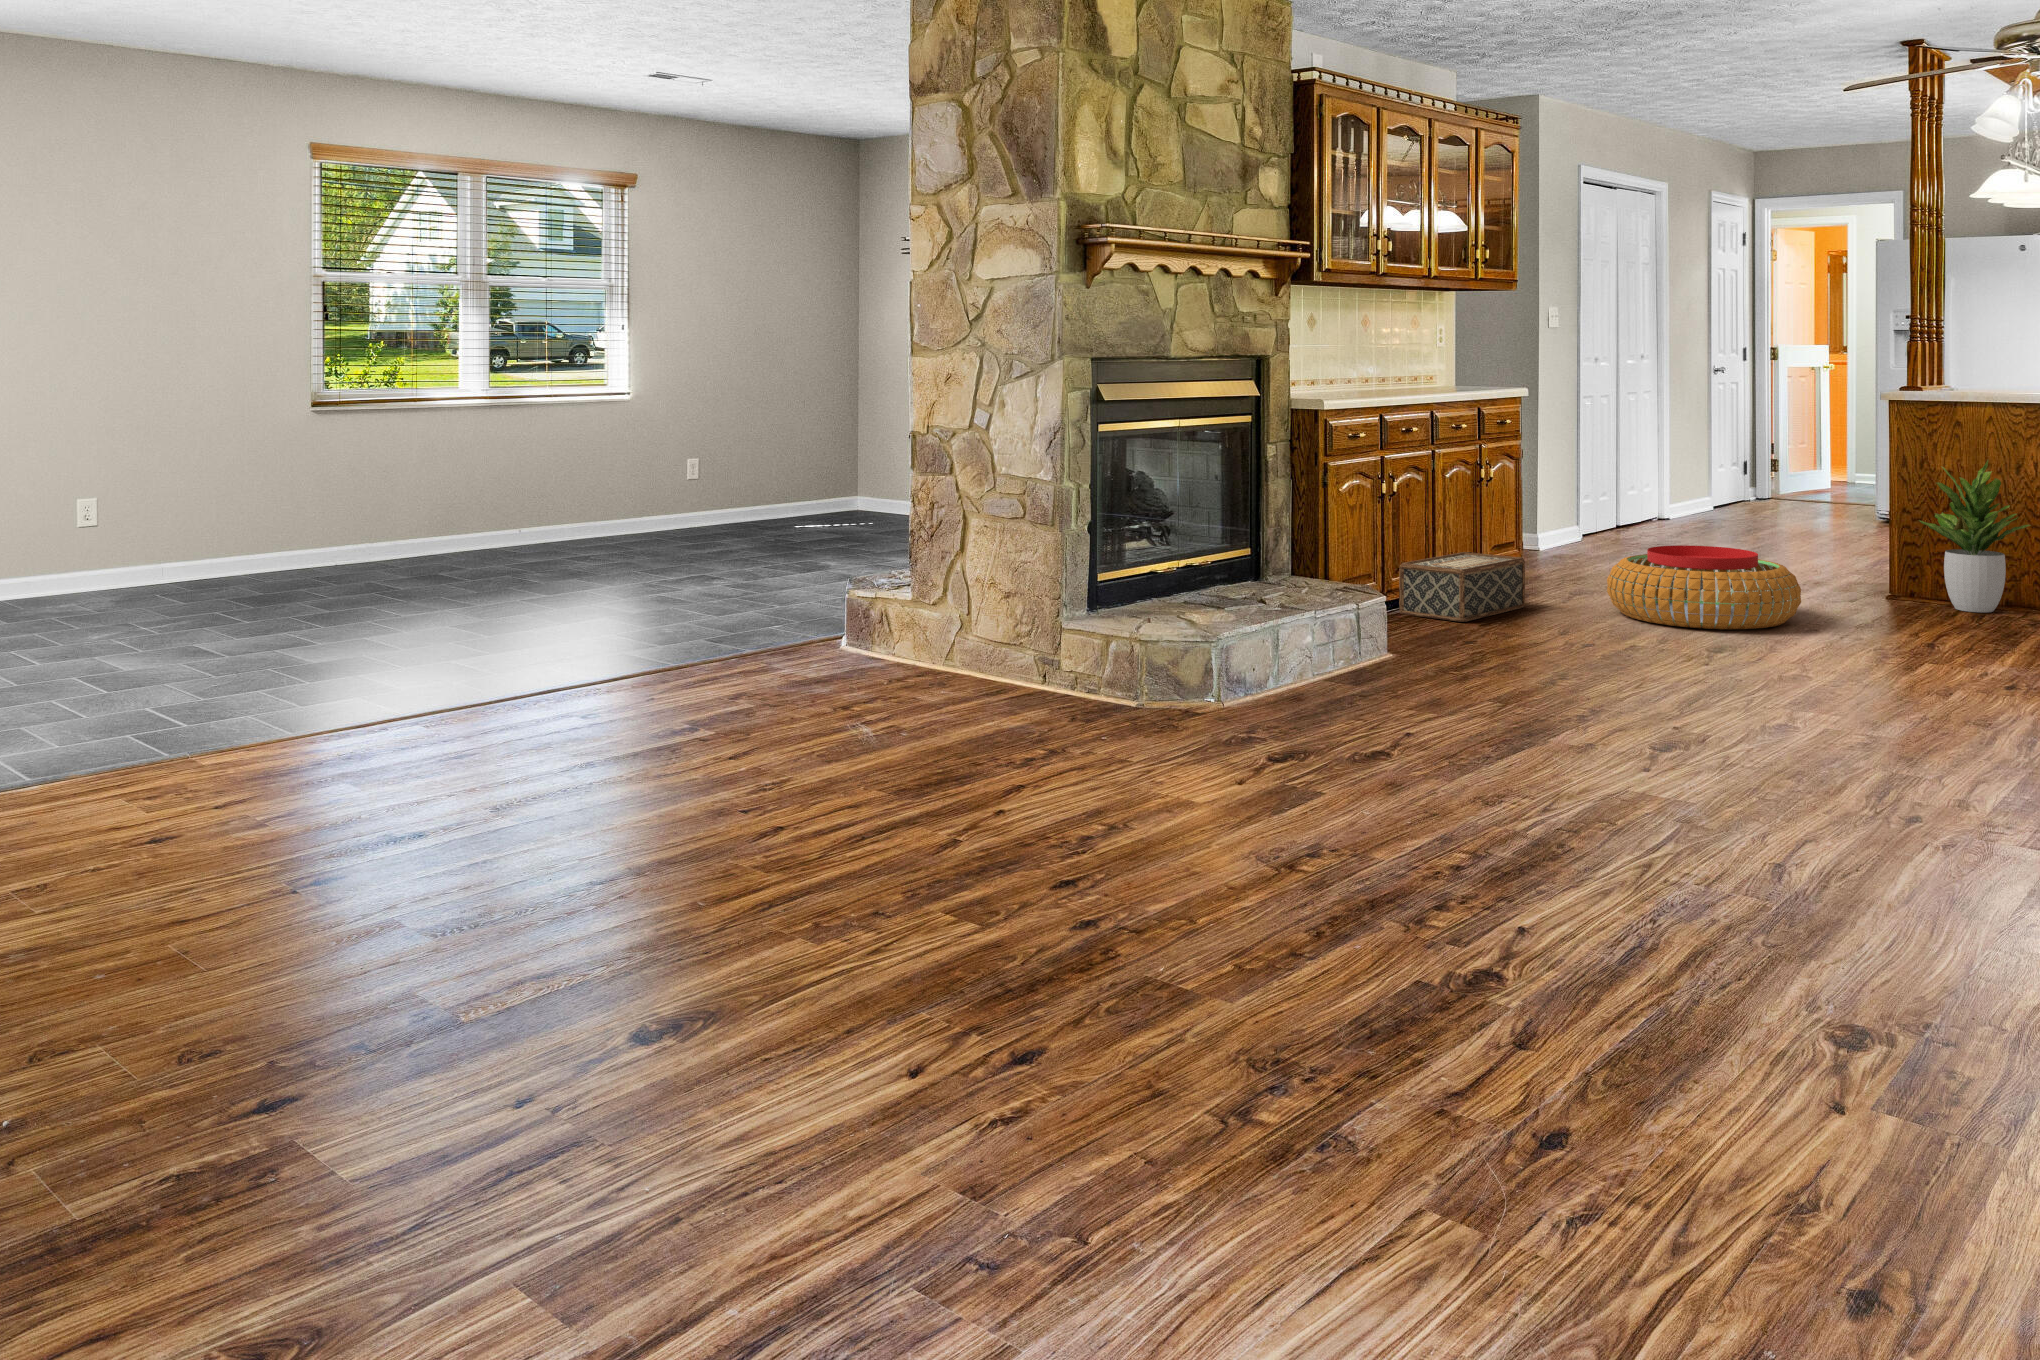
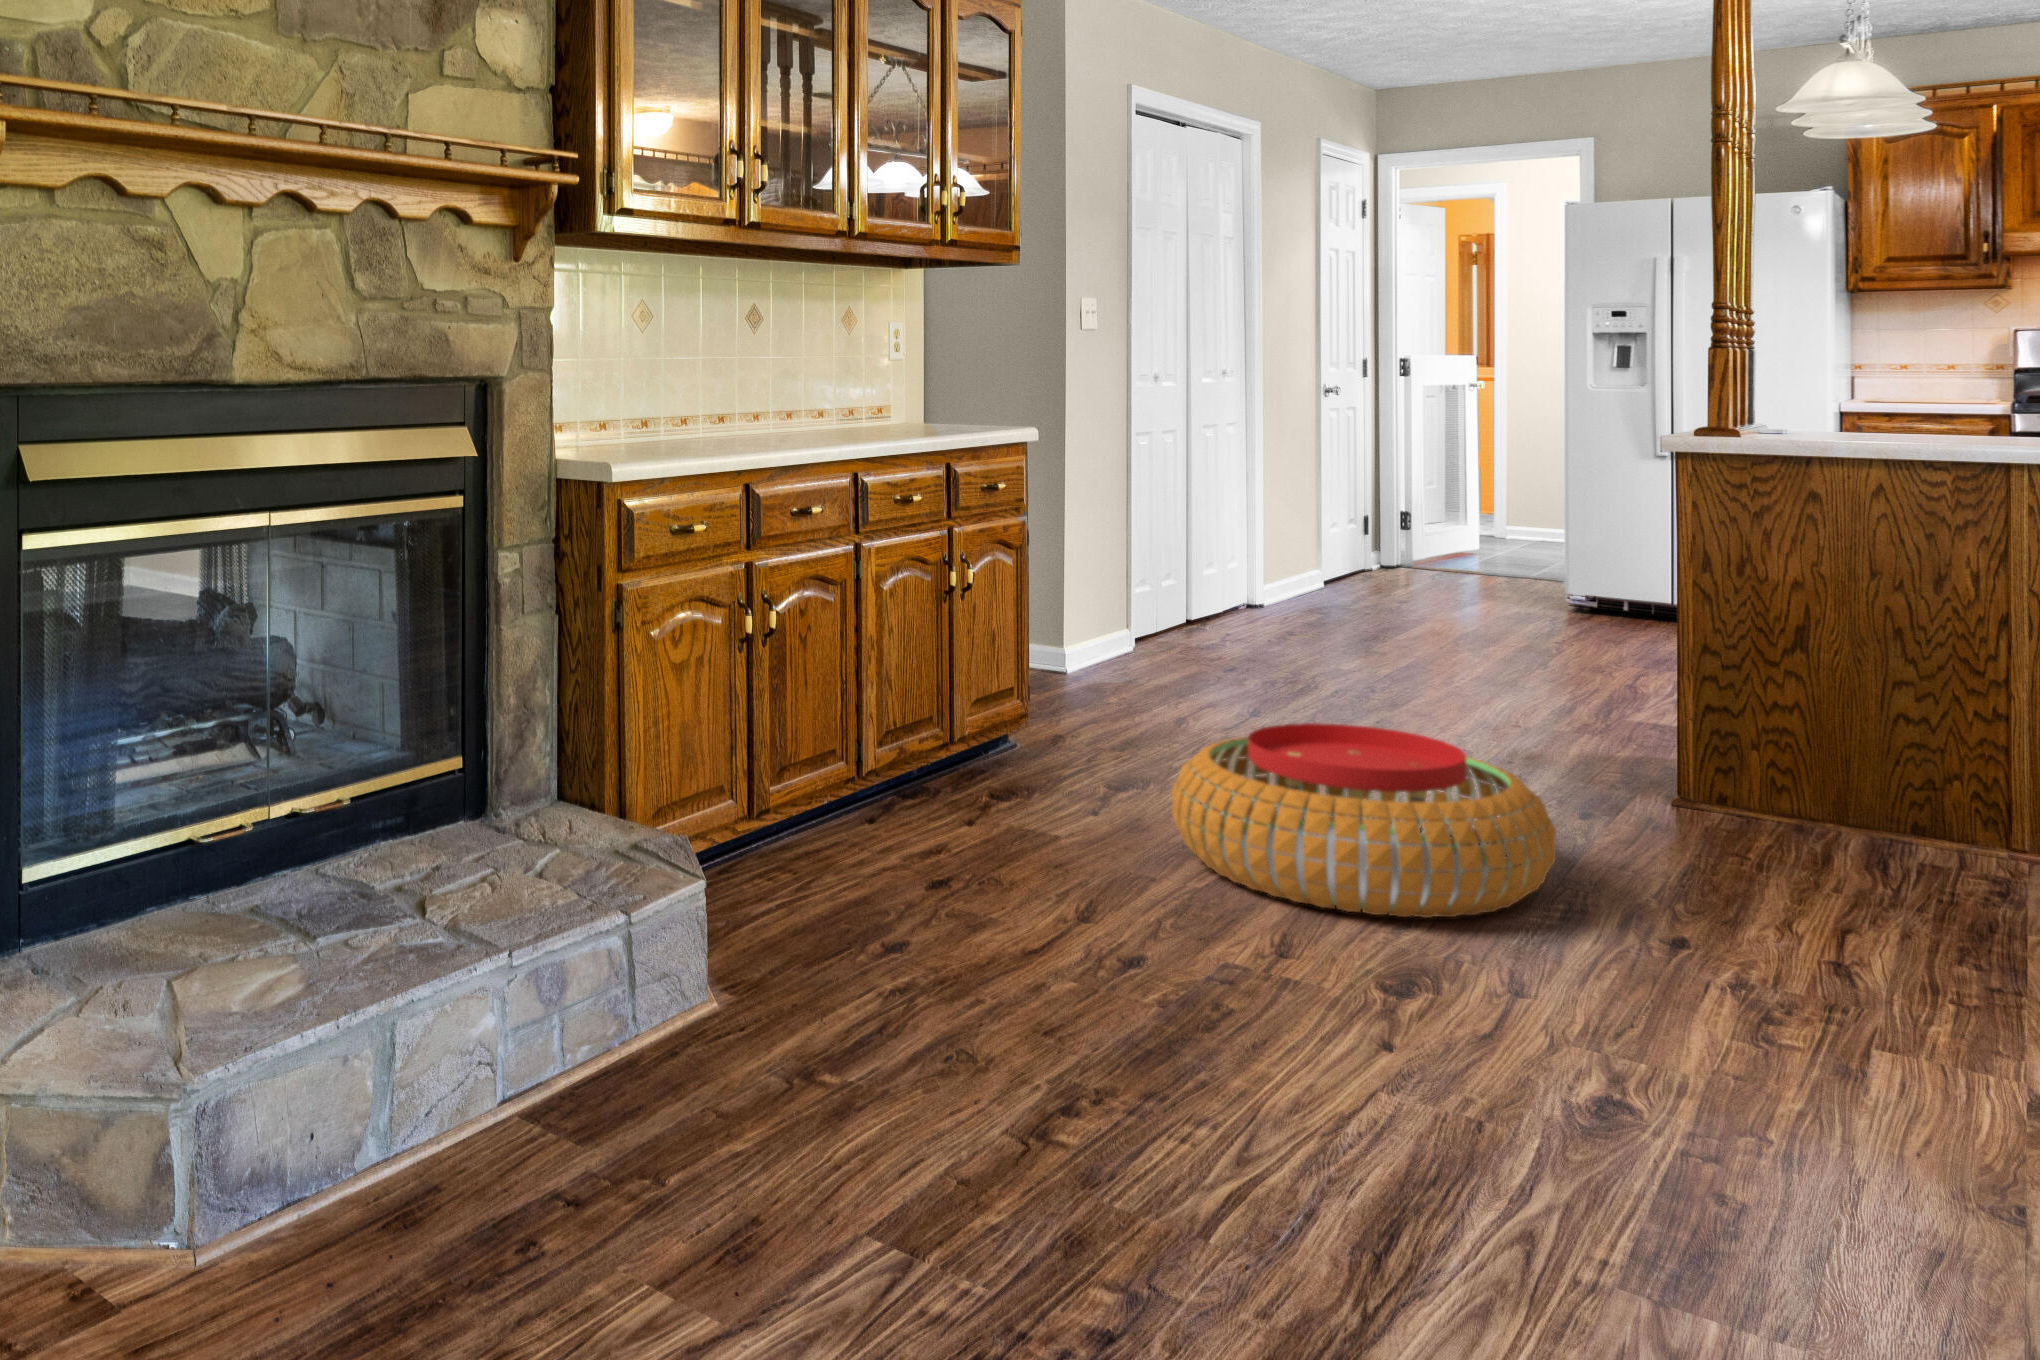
potted plant: present [1919,460,2030,612] -> none [1750,562,1984,855]
woven basket: present [1399,552,1525,622] -> none [778,727,1019,888]

